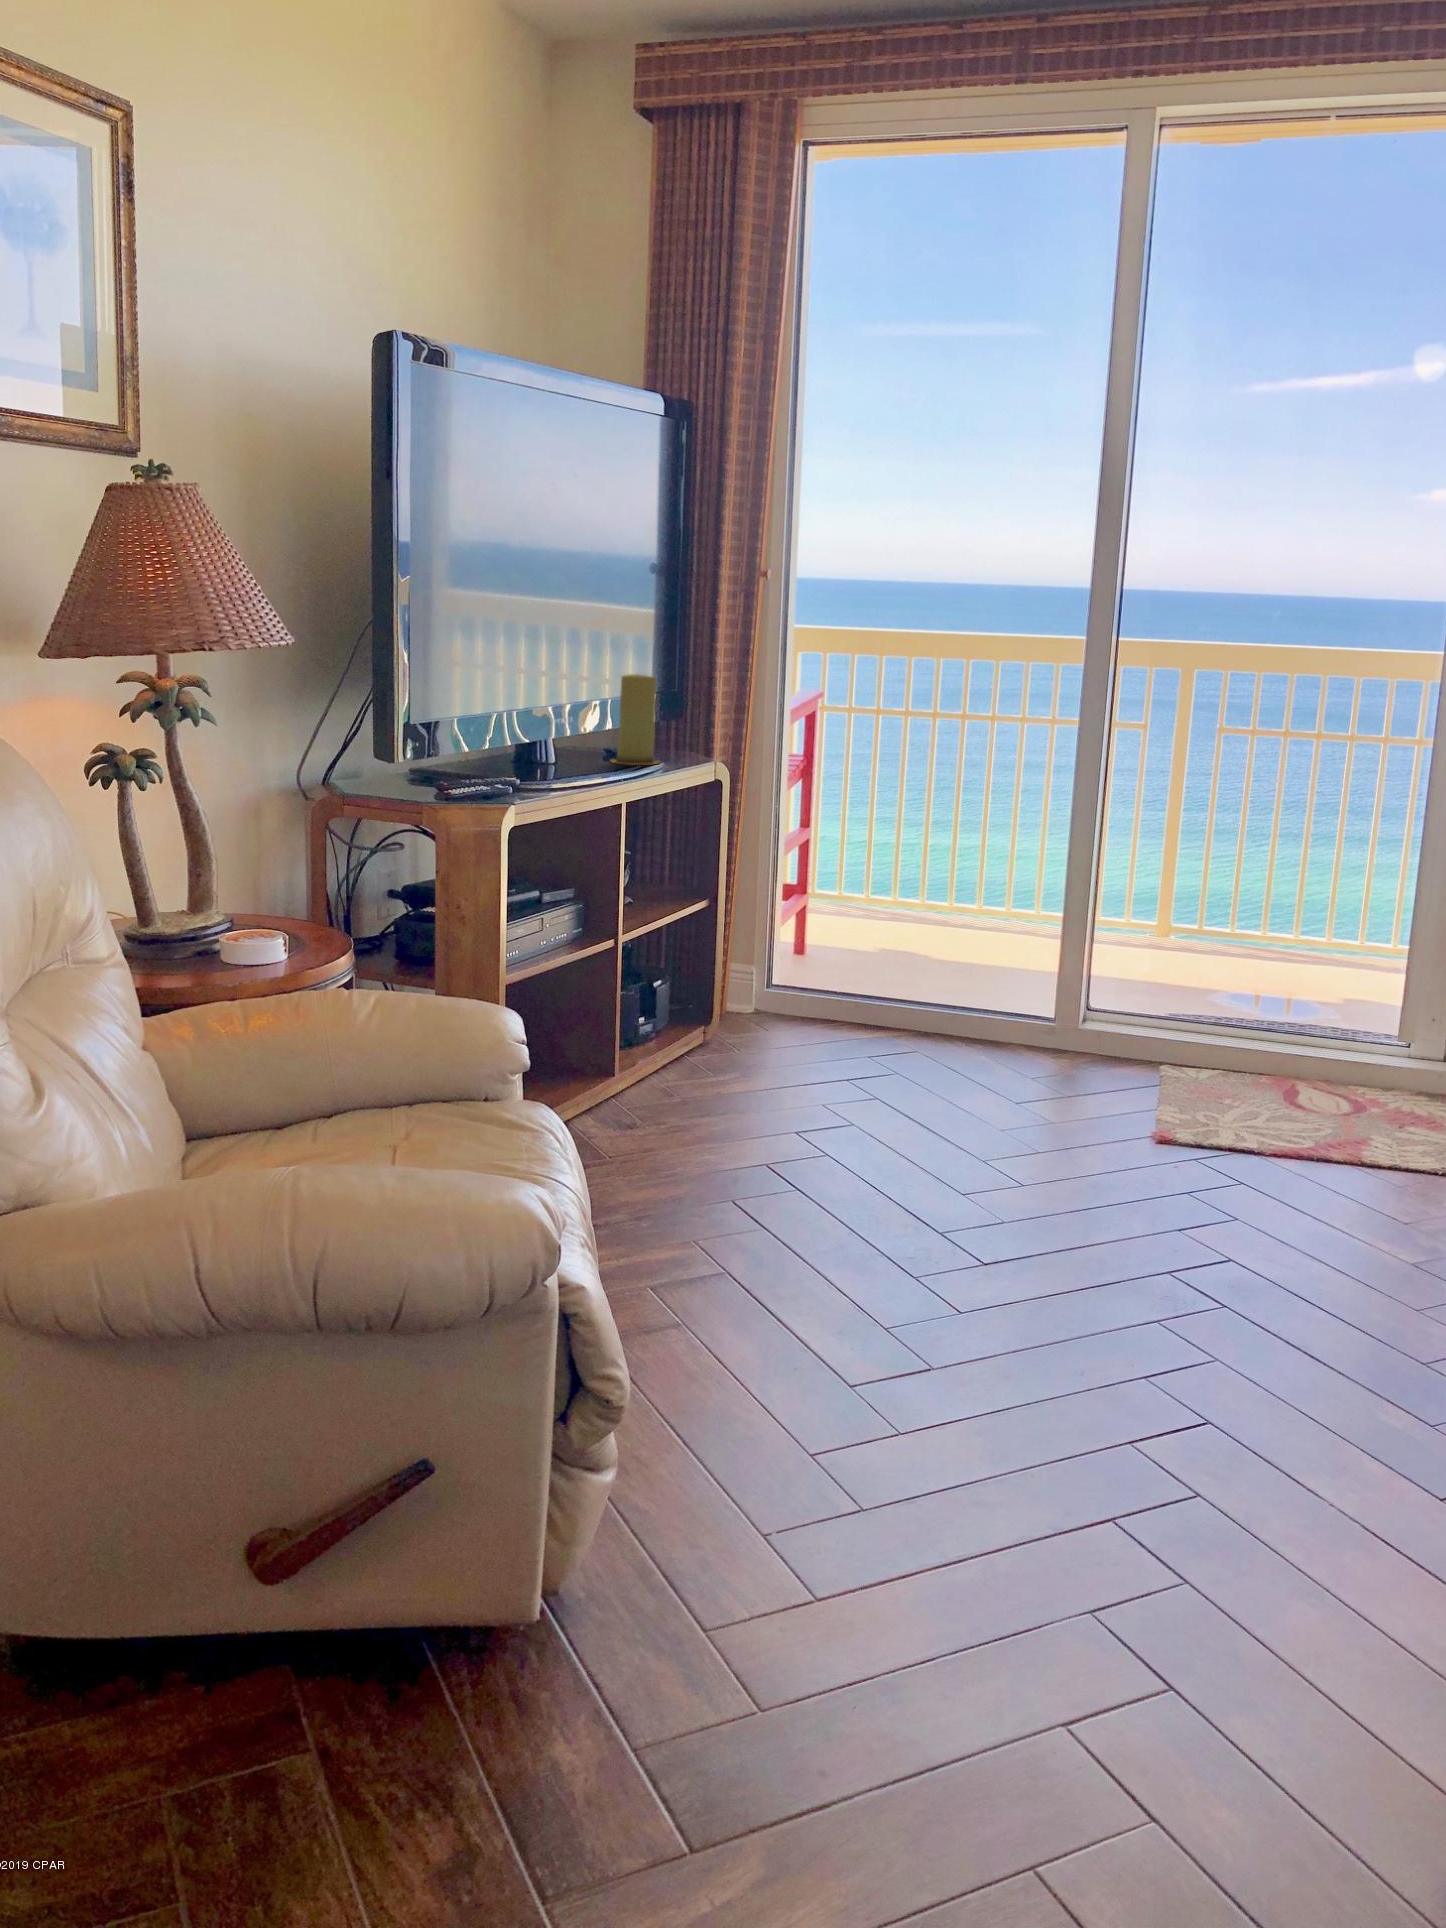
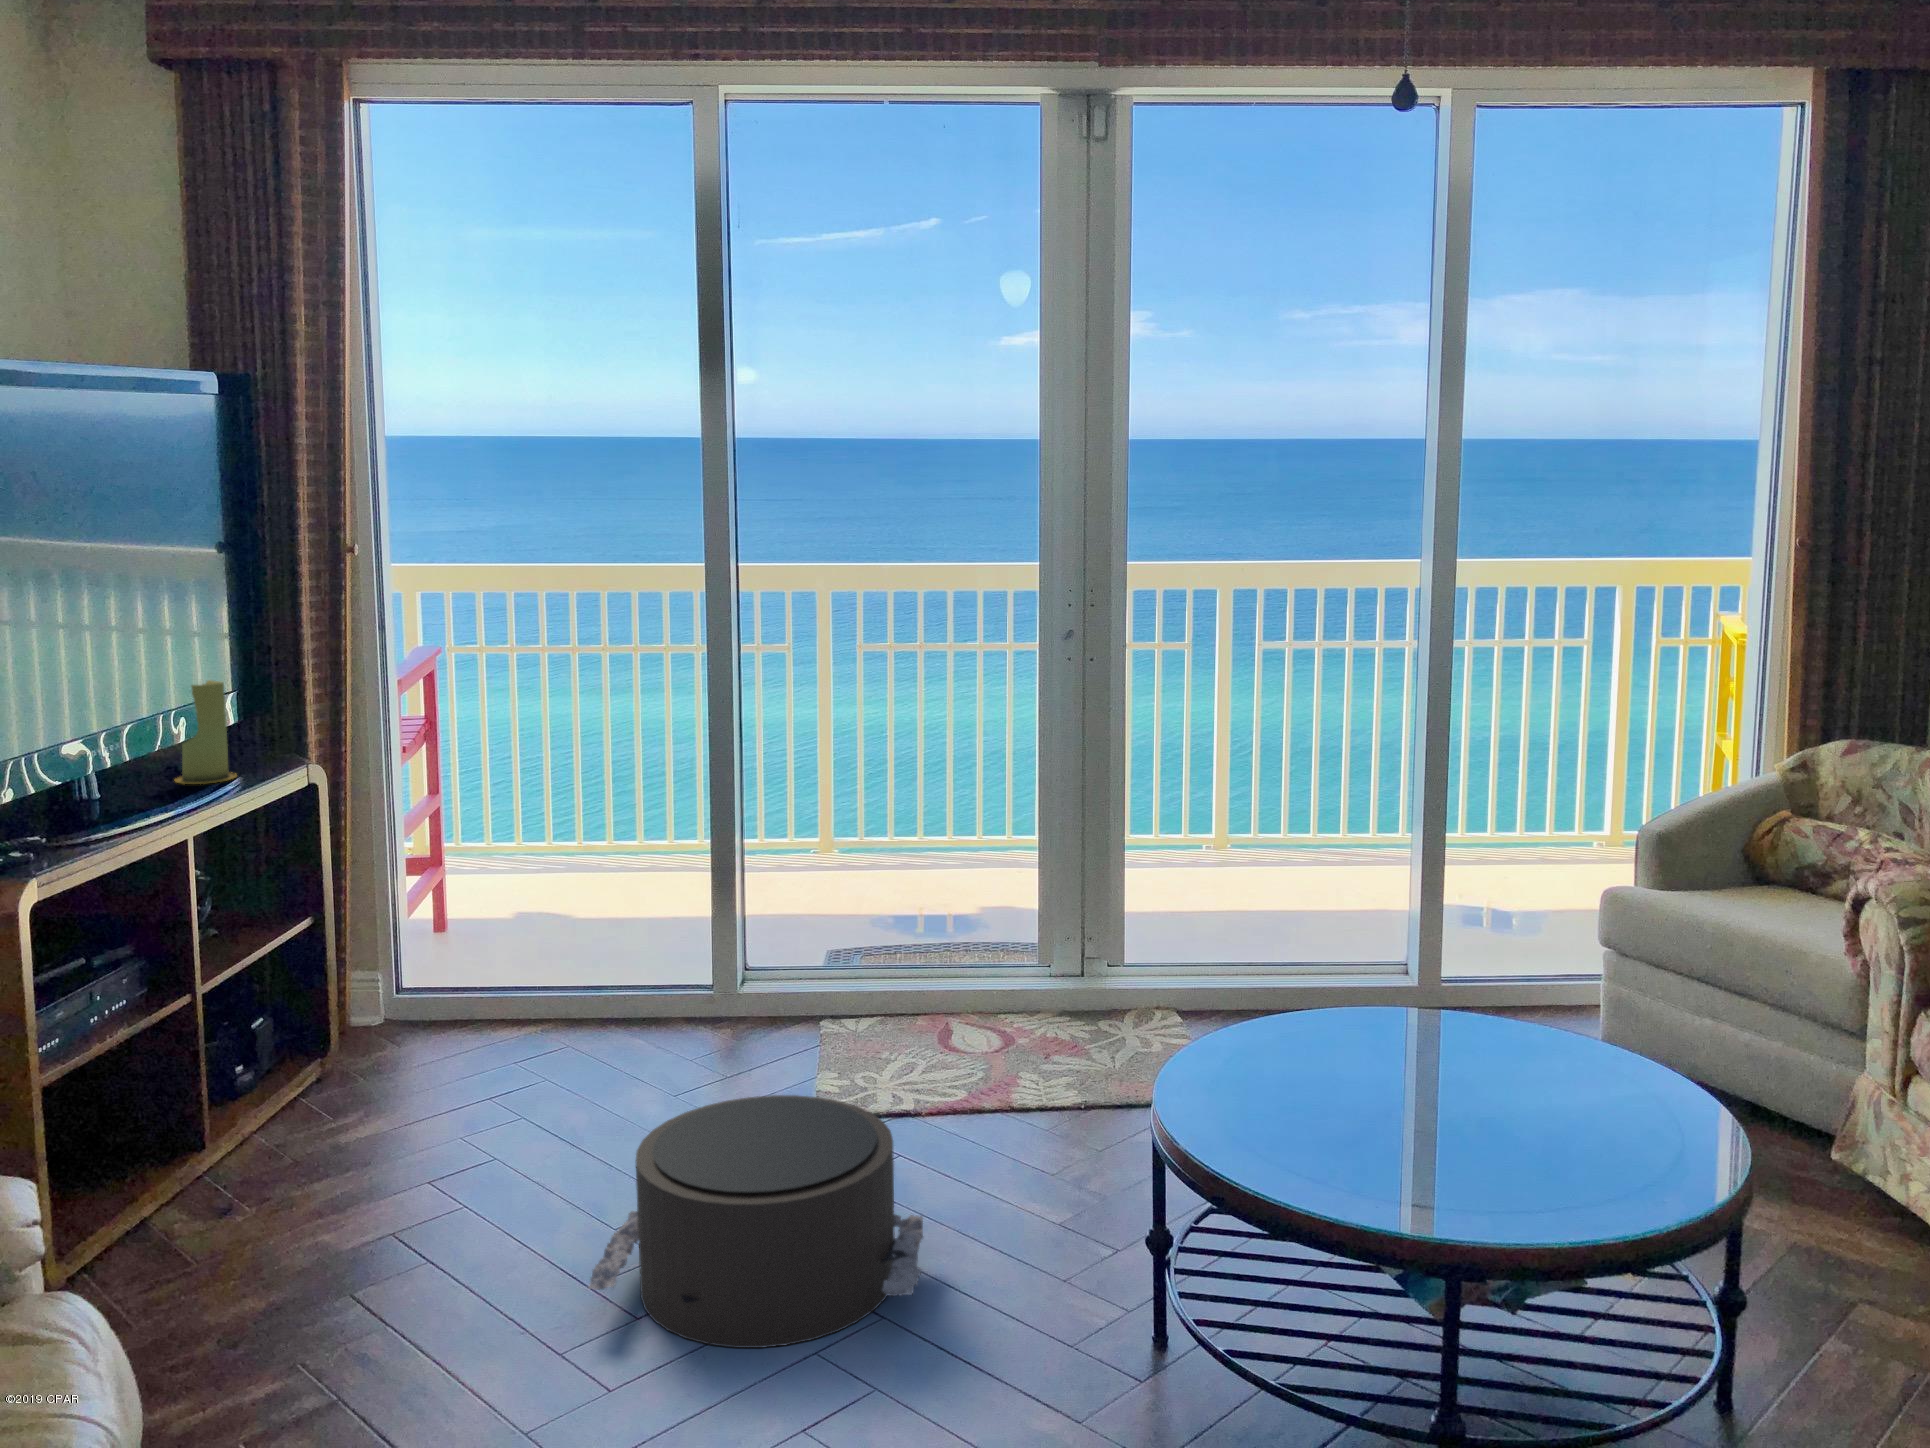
pouf: none [942,1090,1271,1314] -> present [588,1095,923,1348]

